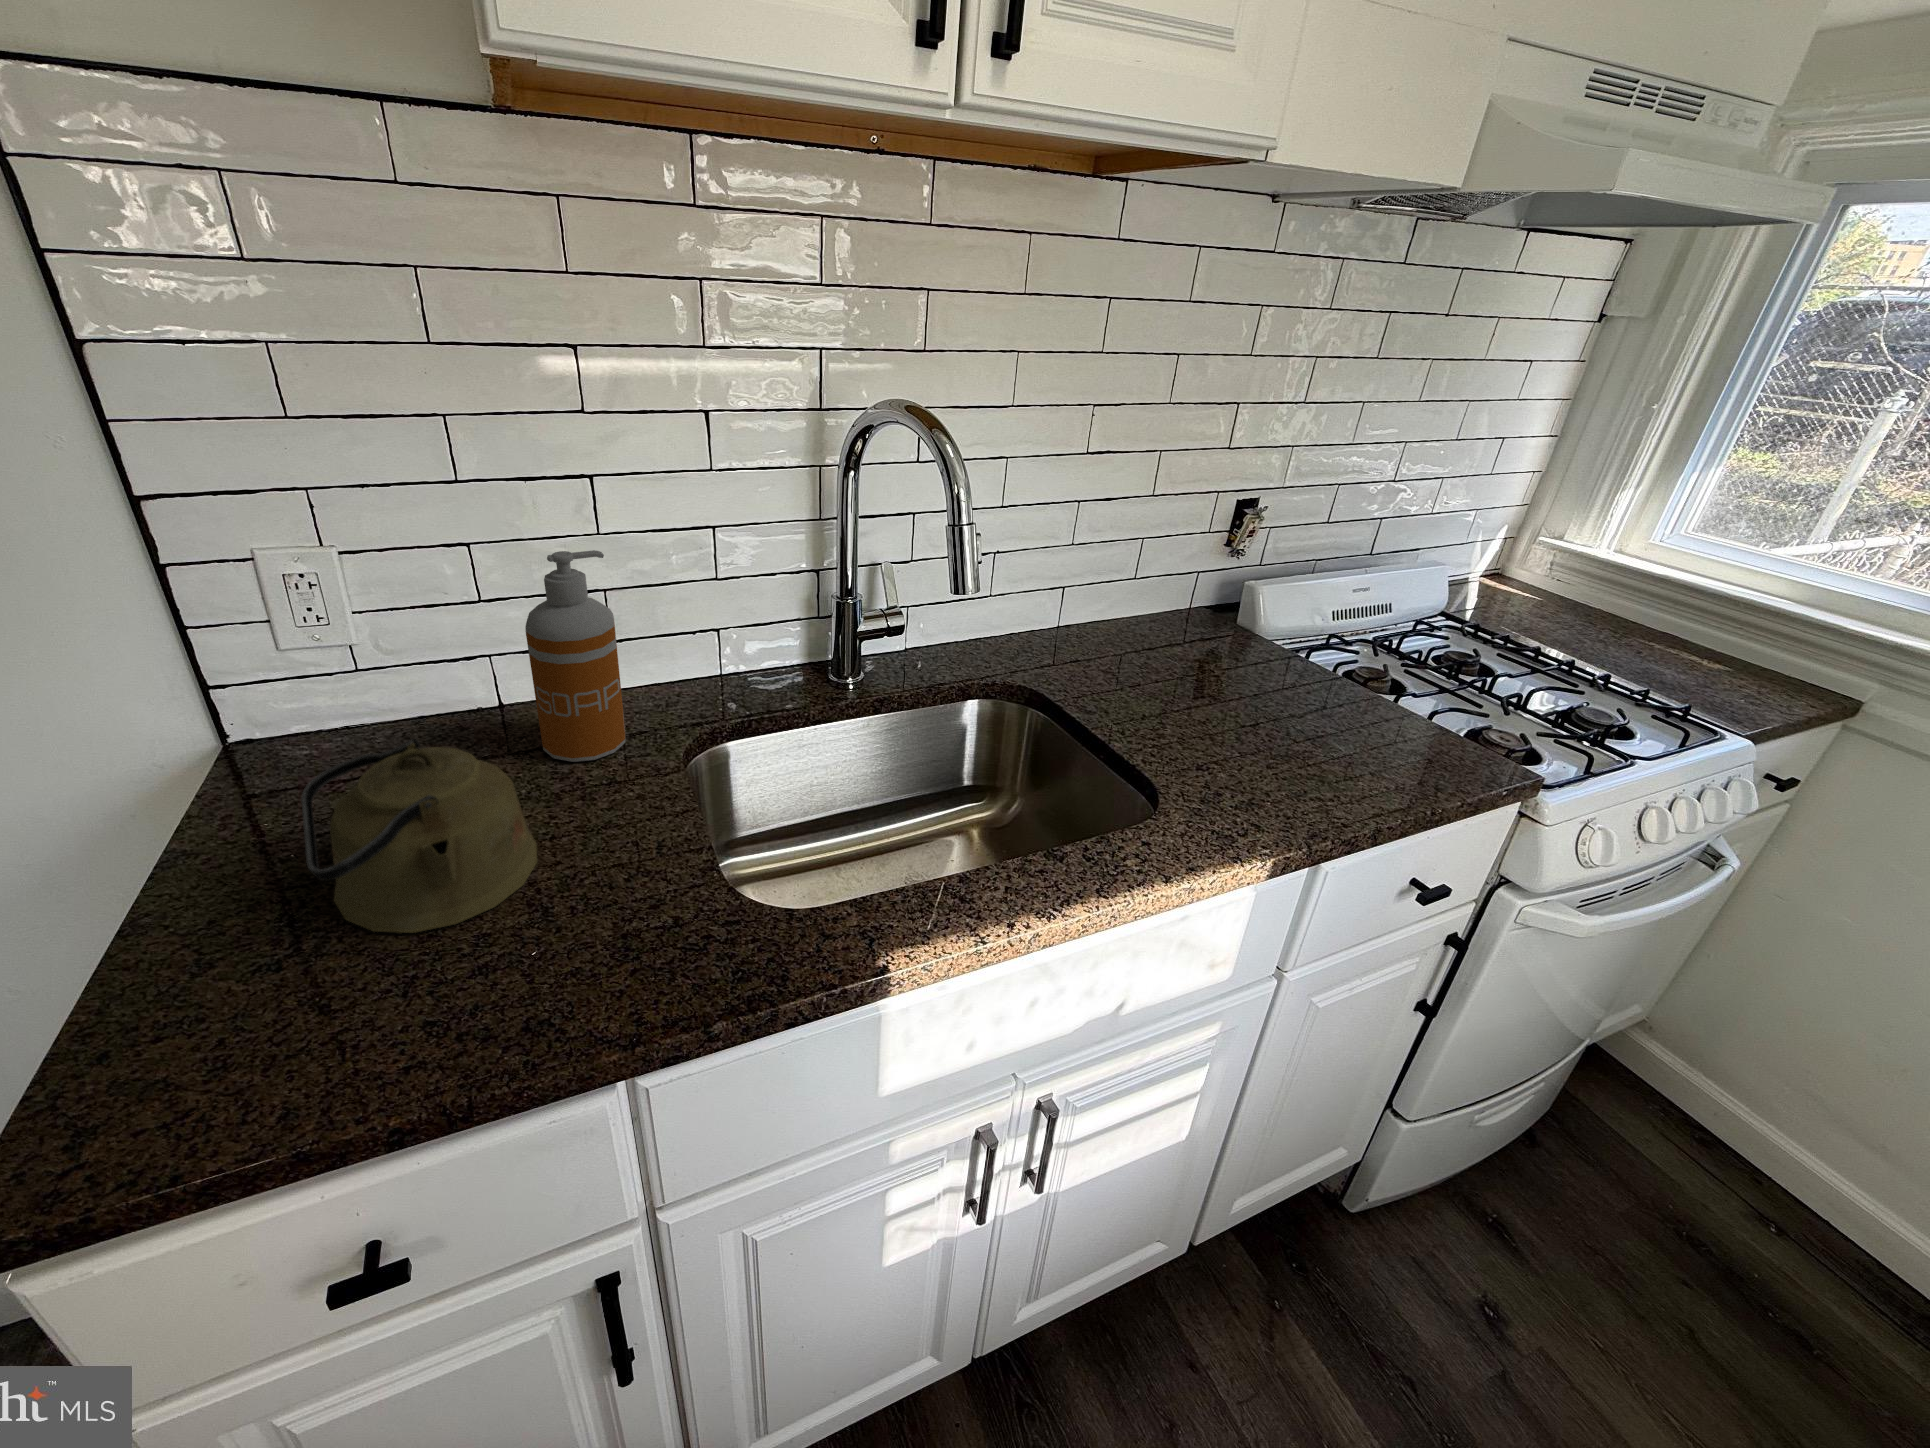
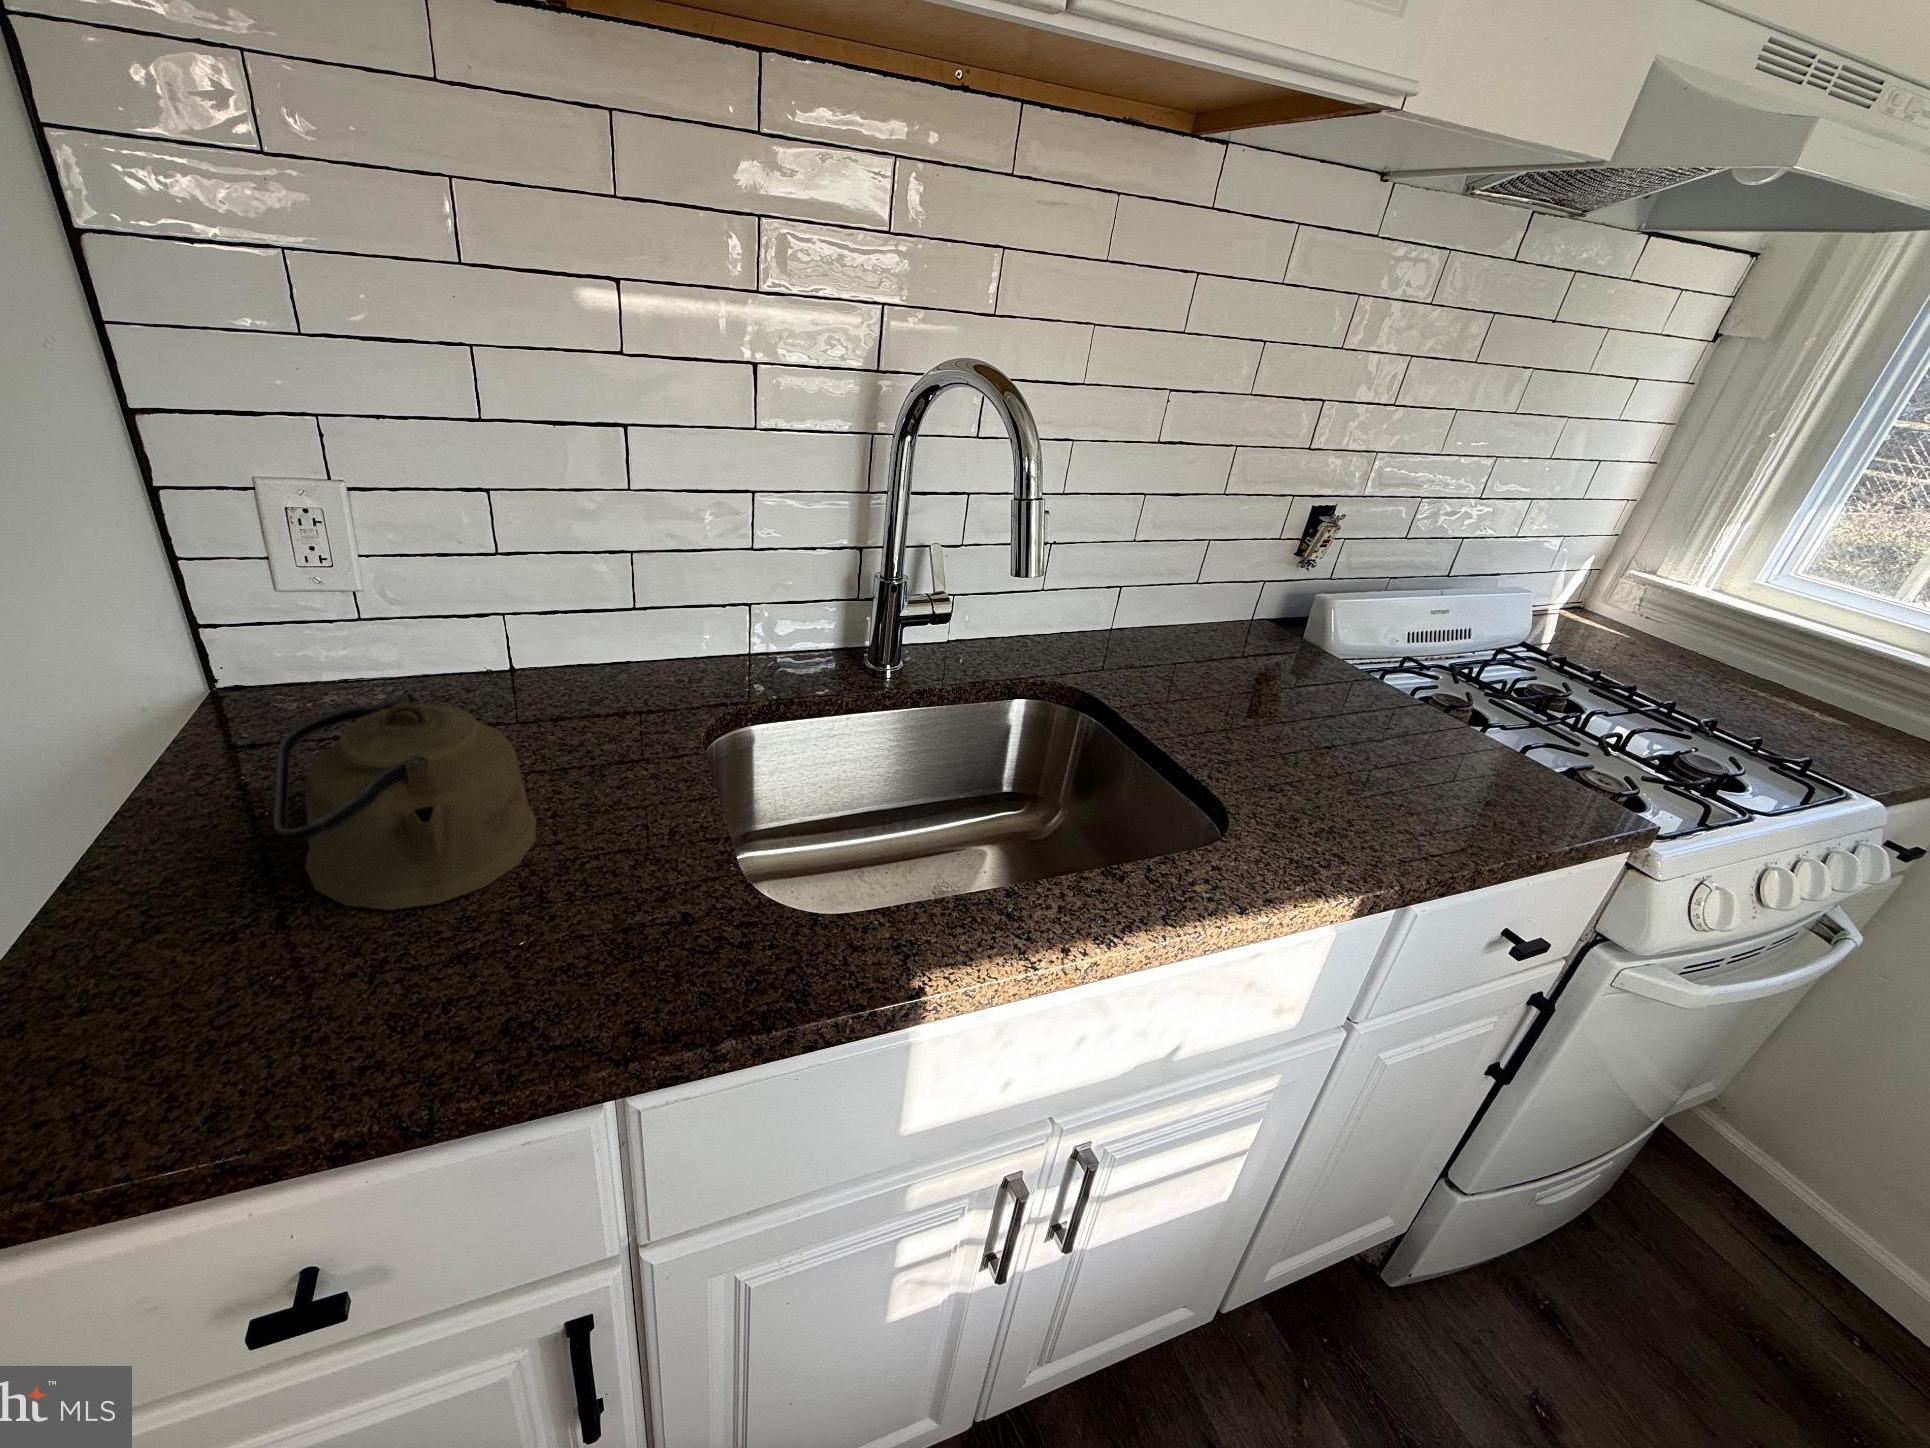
soap dispenser: present [525,550,625,762] -> none [542,502,643,735]

